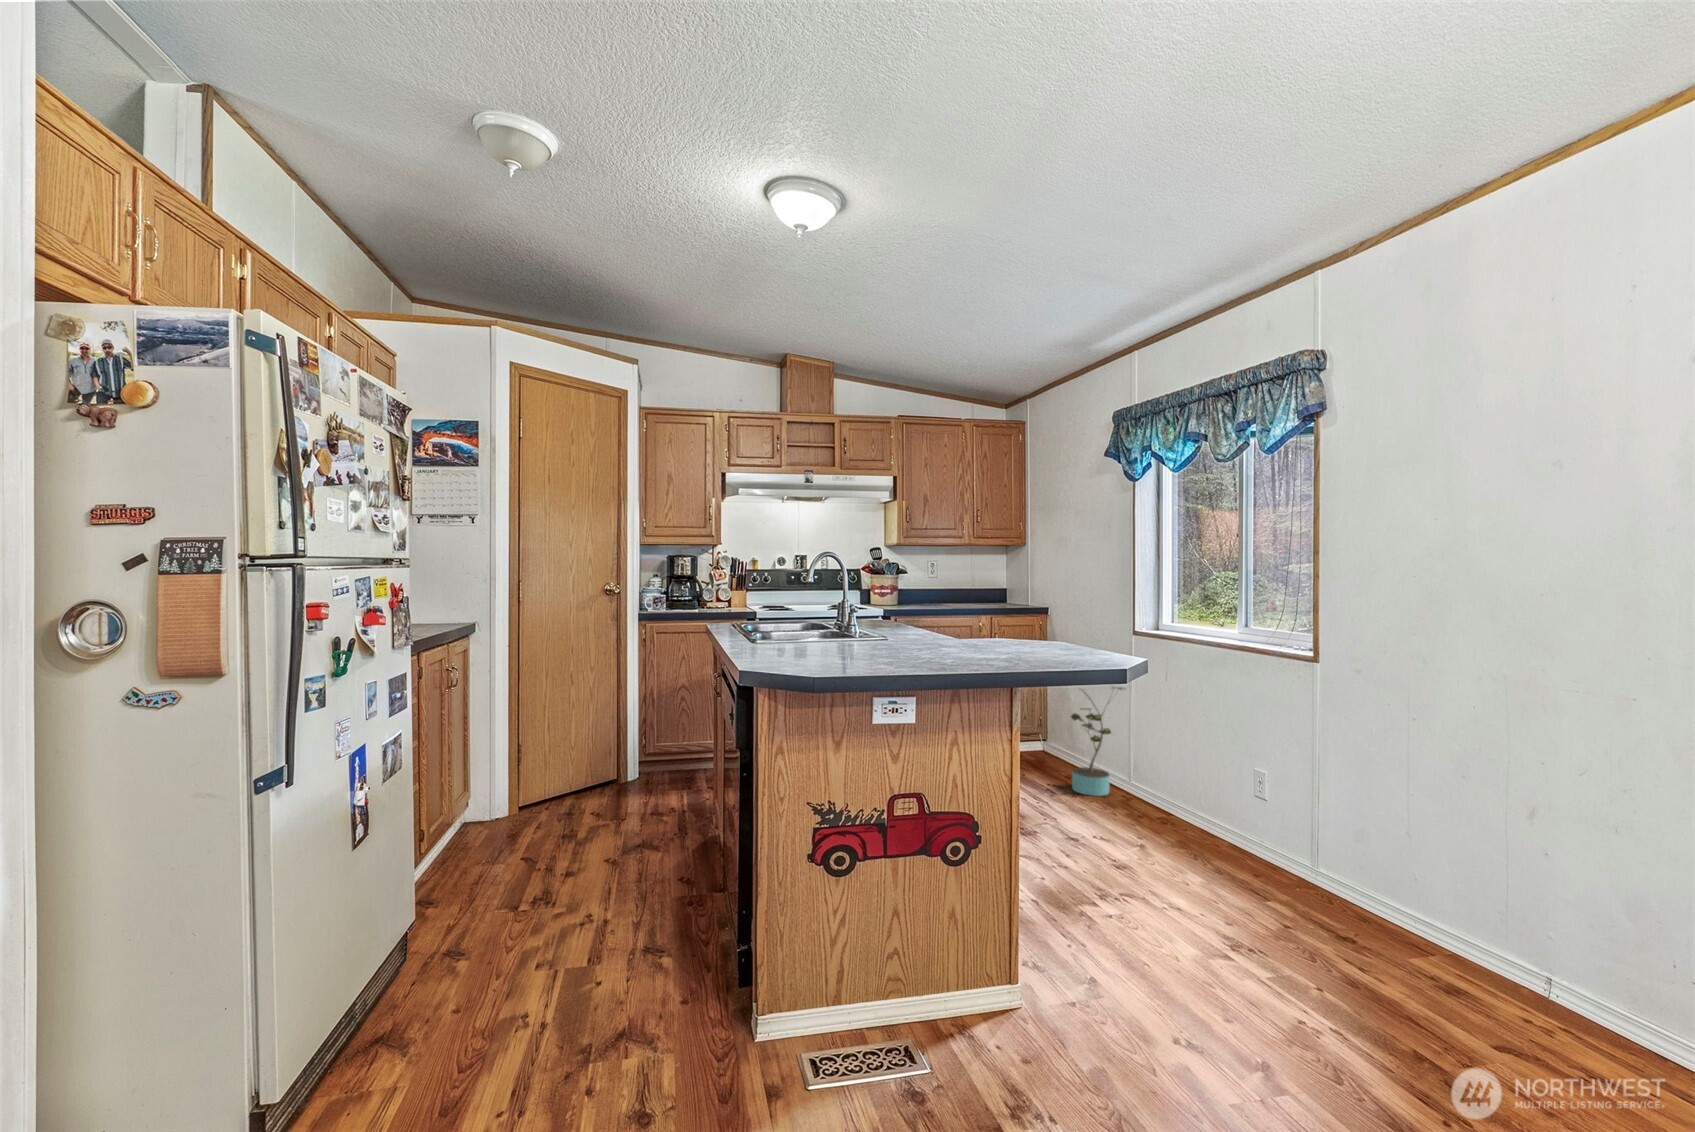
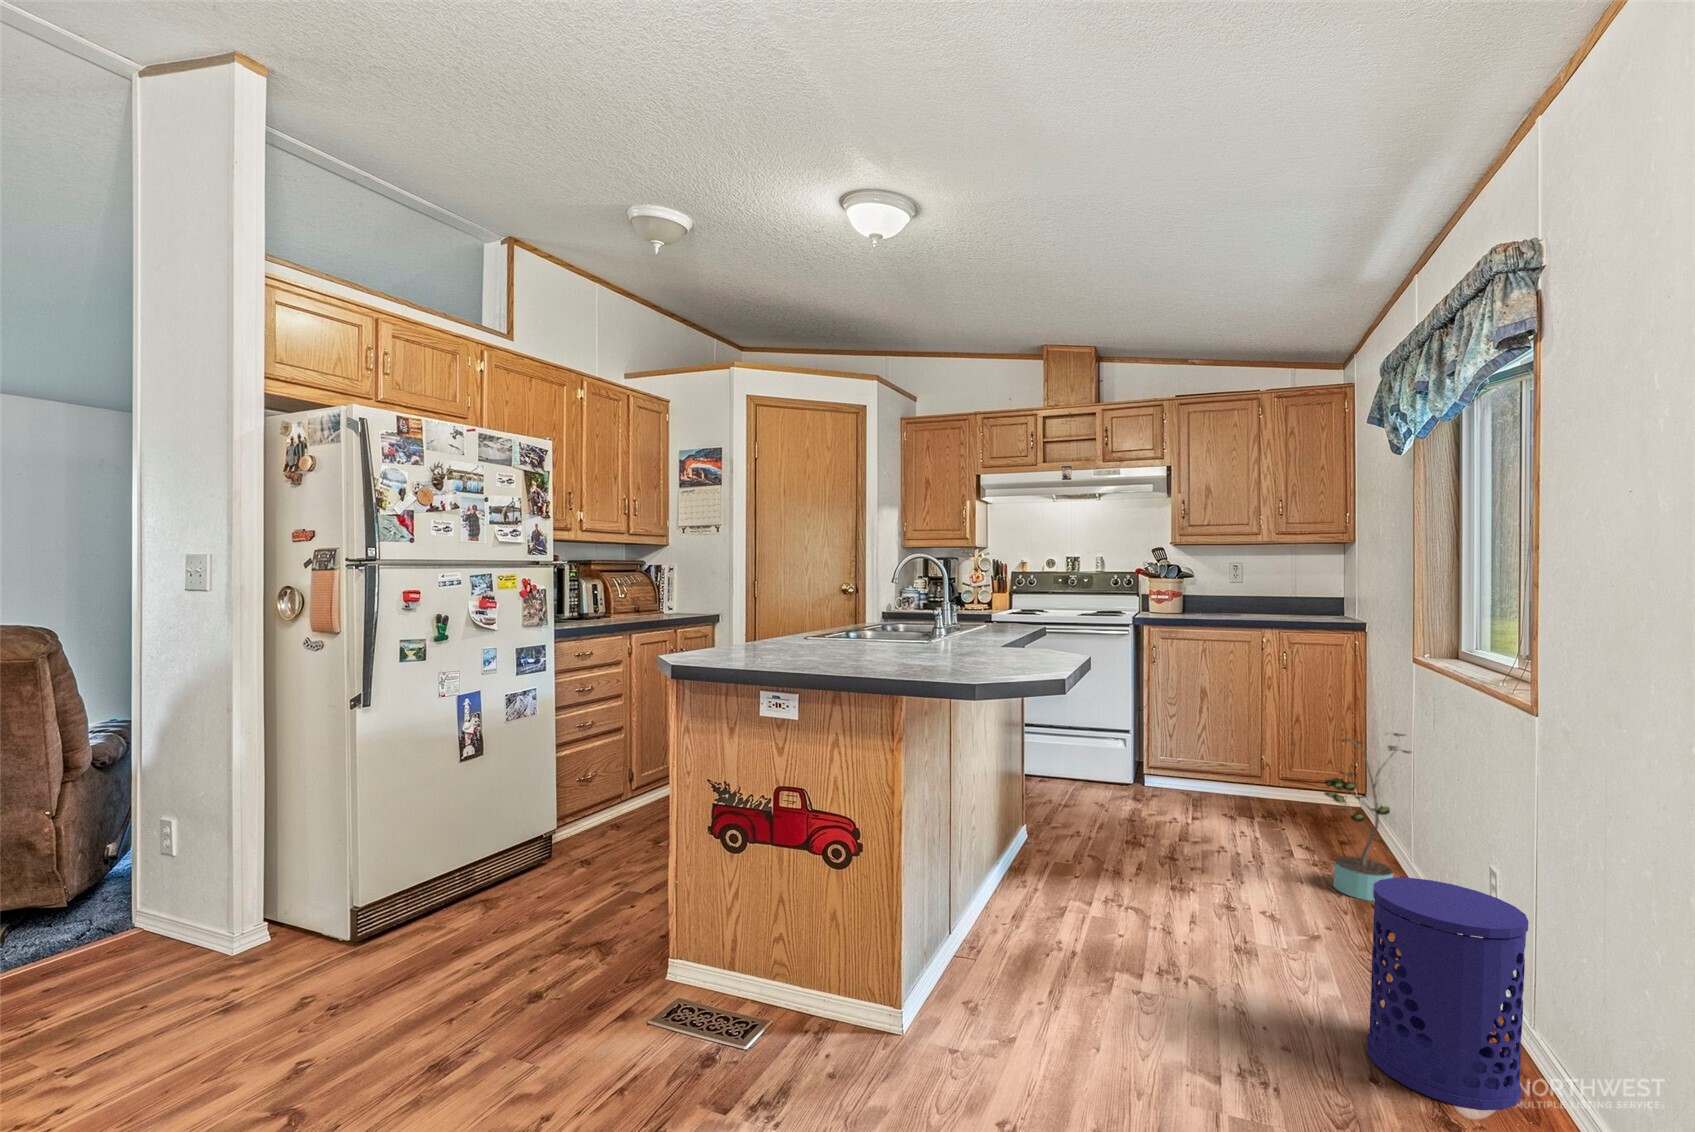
waste bin: none [1226,768,1320,906] -> present [1367,877,1528,1110]

